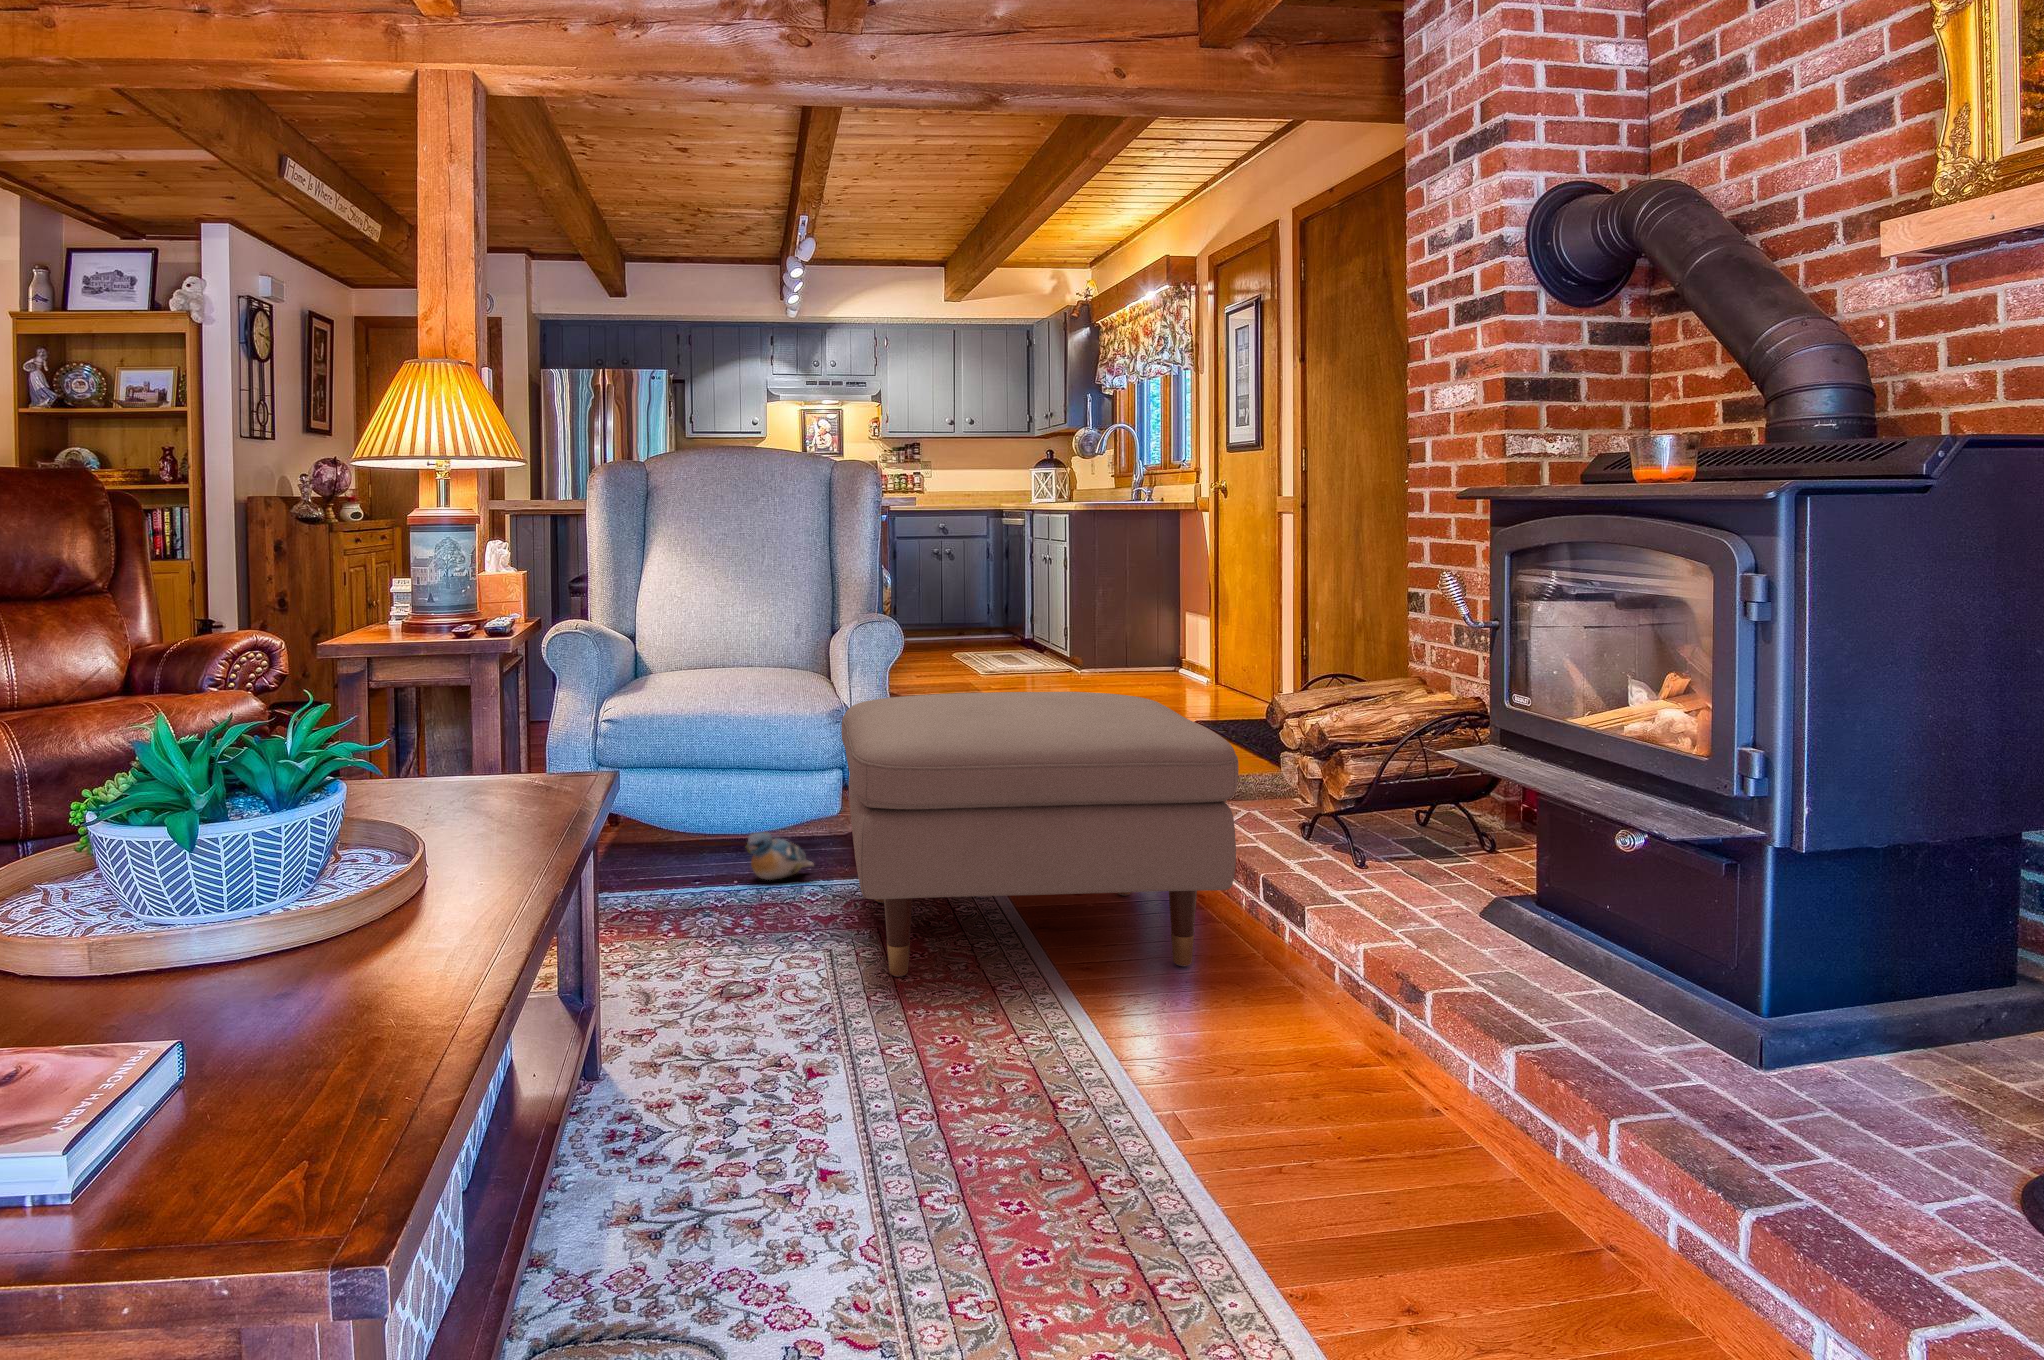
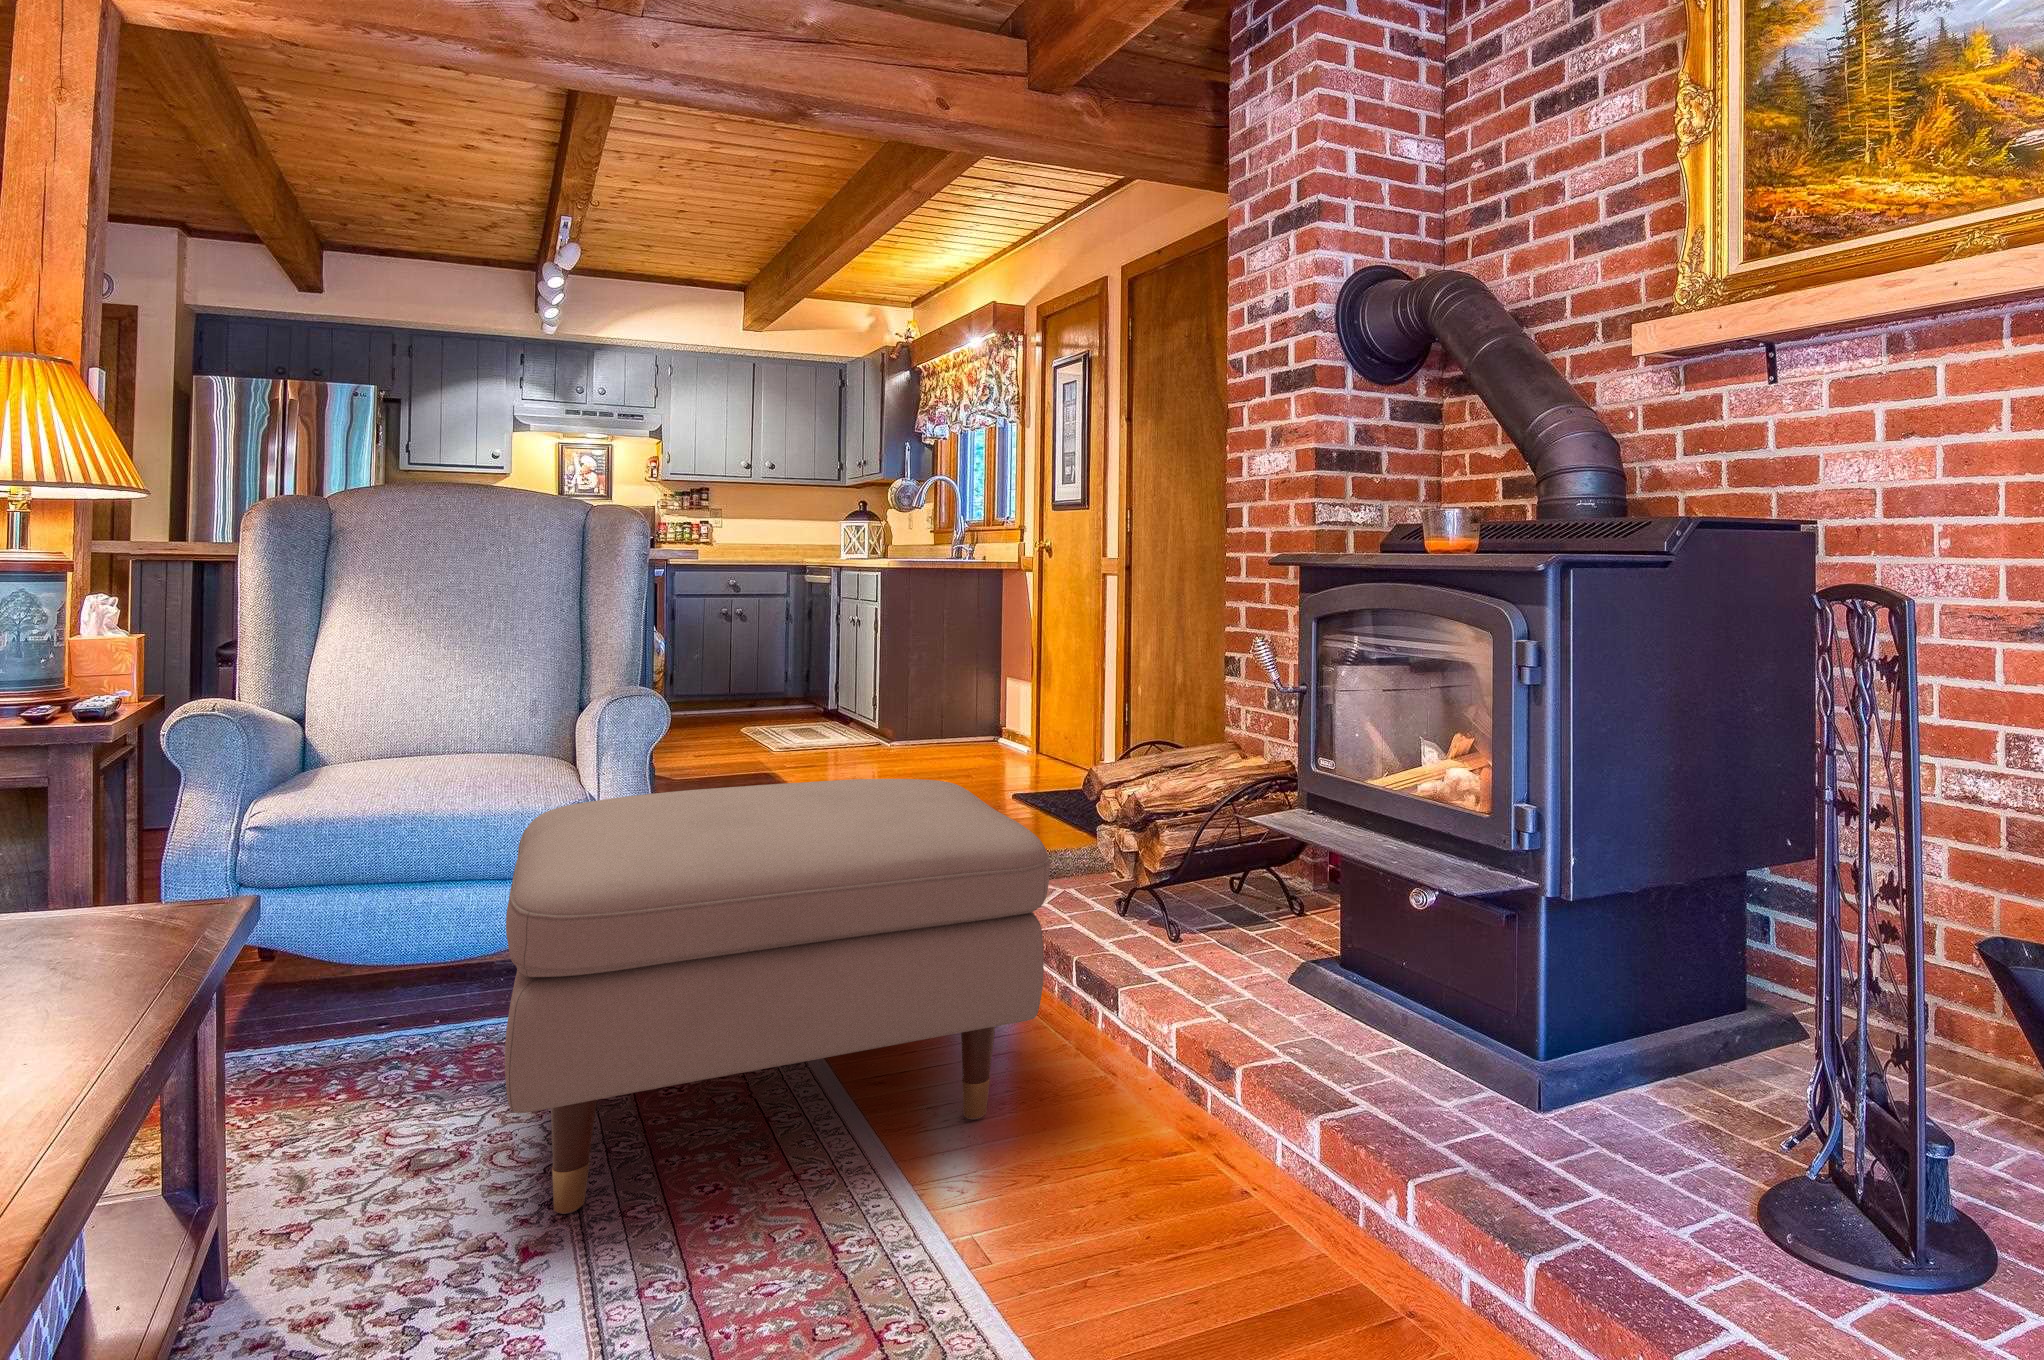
plush toy: present [746,832,814,880] -> none [354,997,473,1068]

